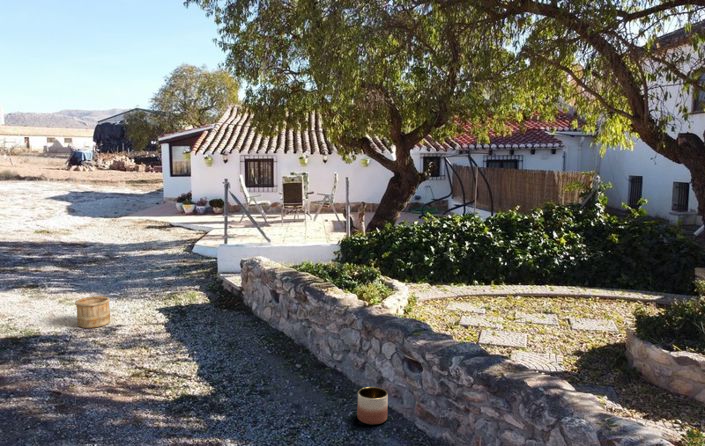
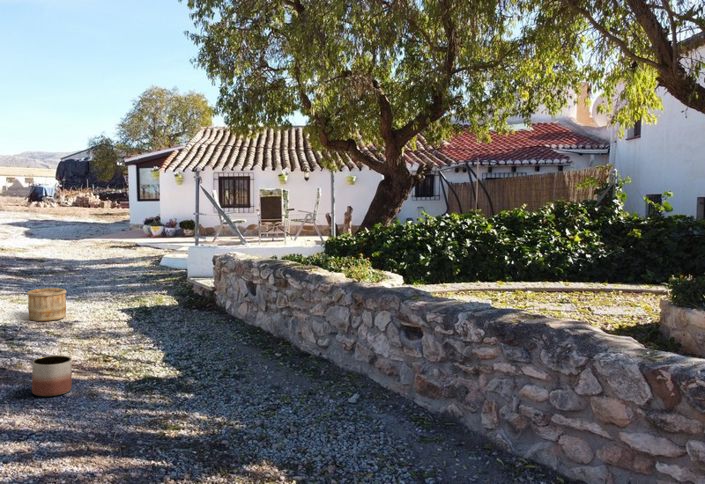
planter: present [357,387,388,425] -> present [32,356,72,396]

